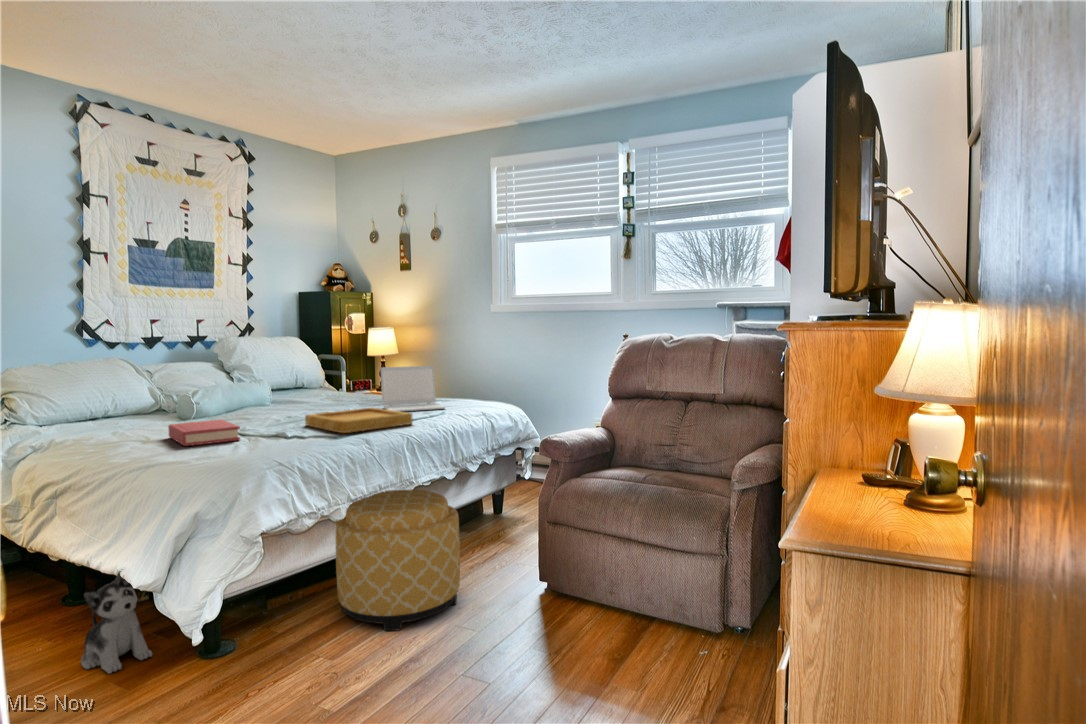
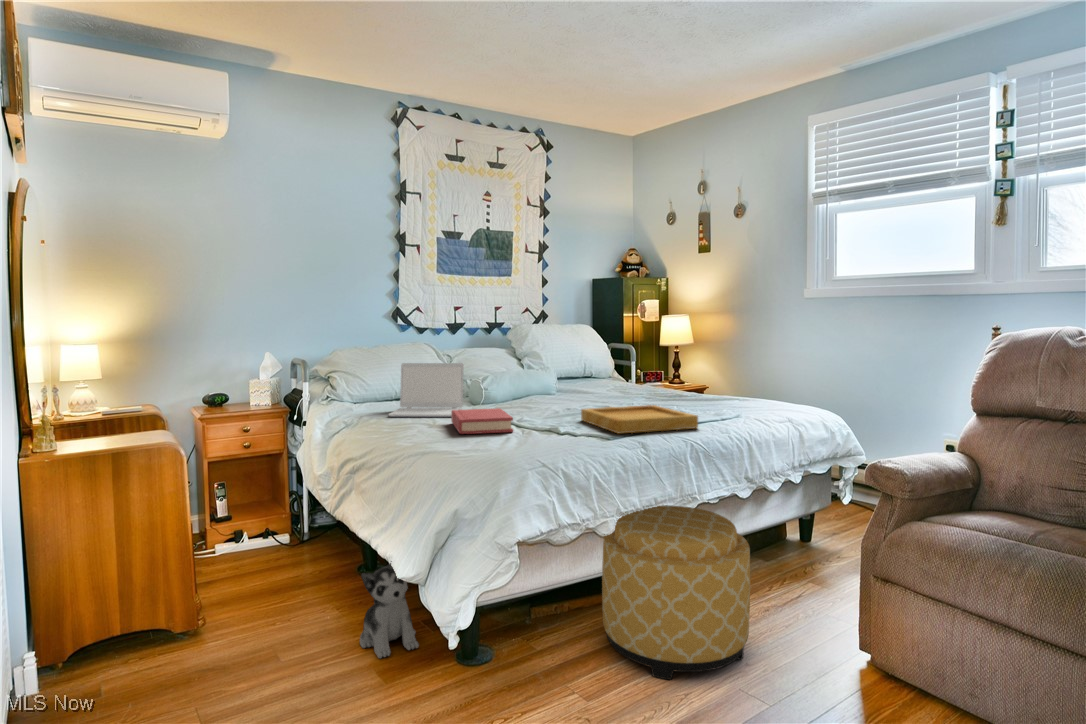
laptop: present [381,366,445,411] -> present [389,363,464,417]

